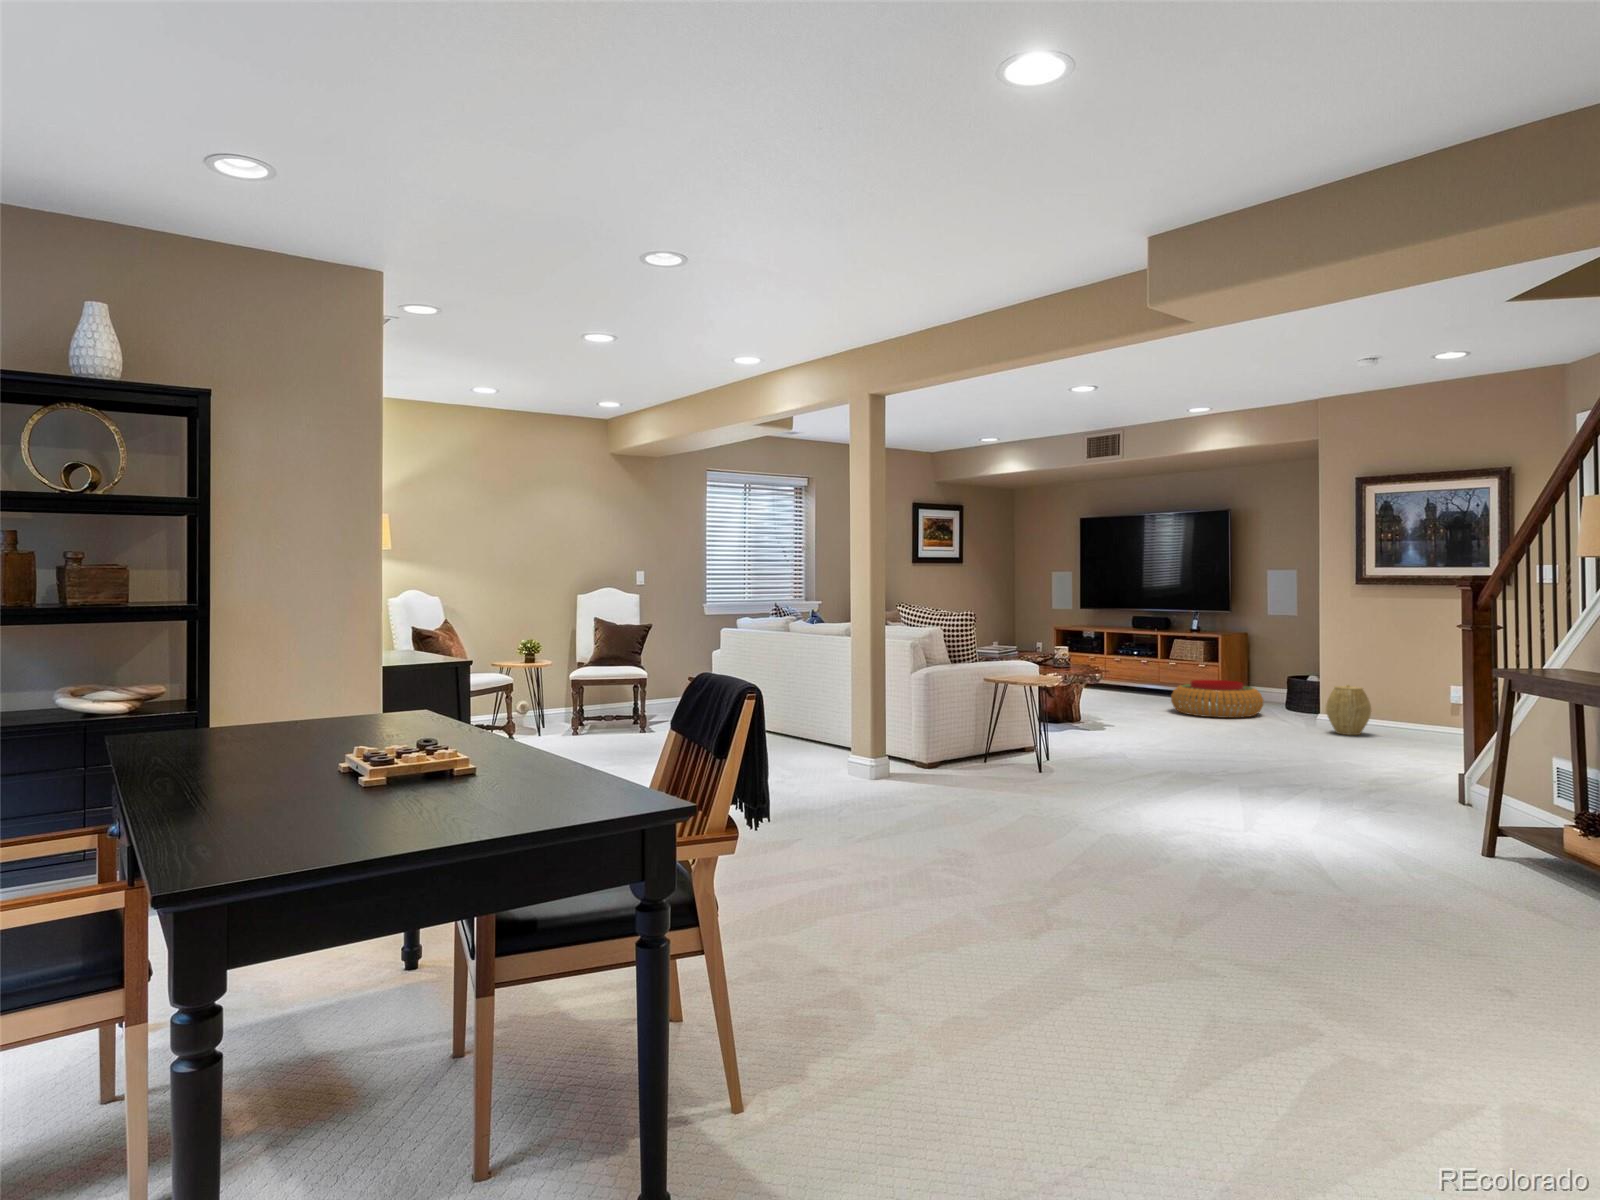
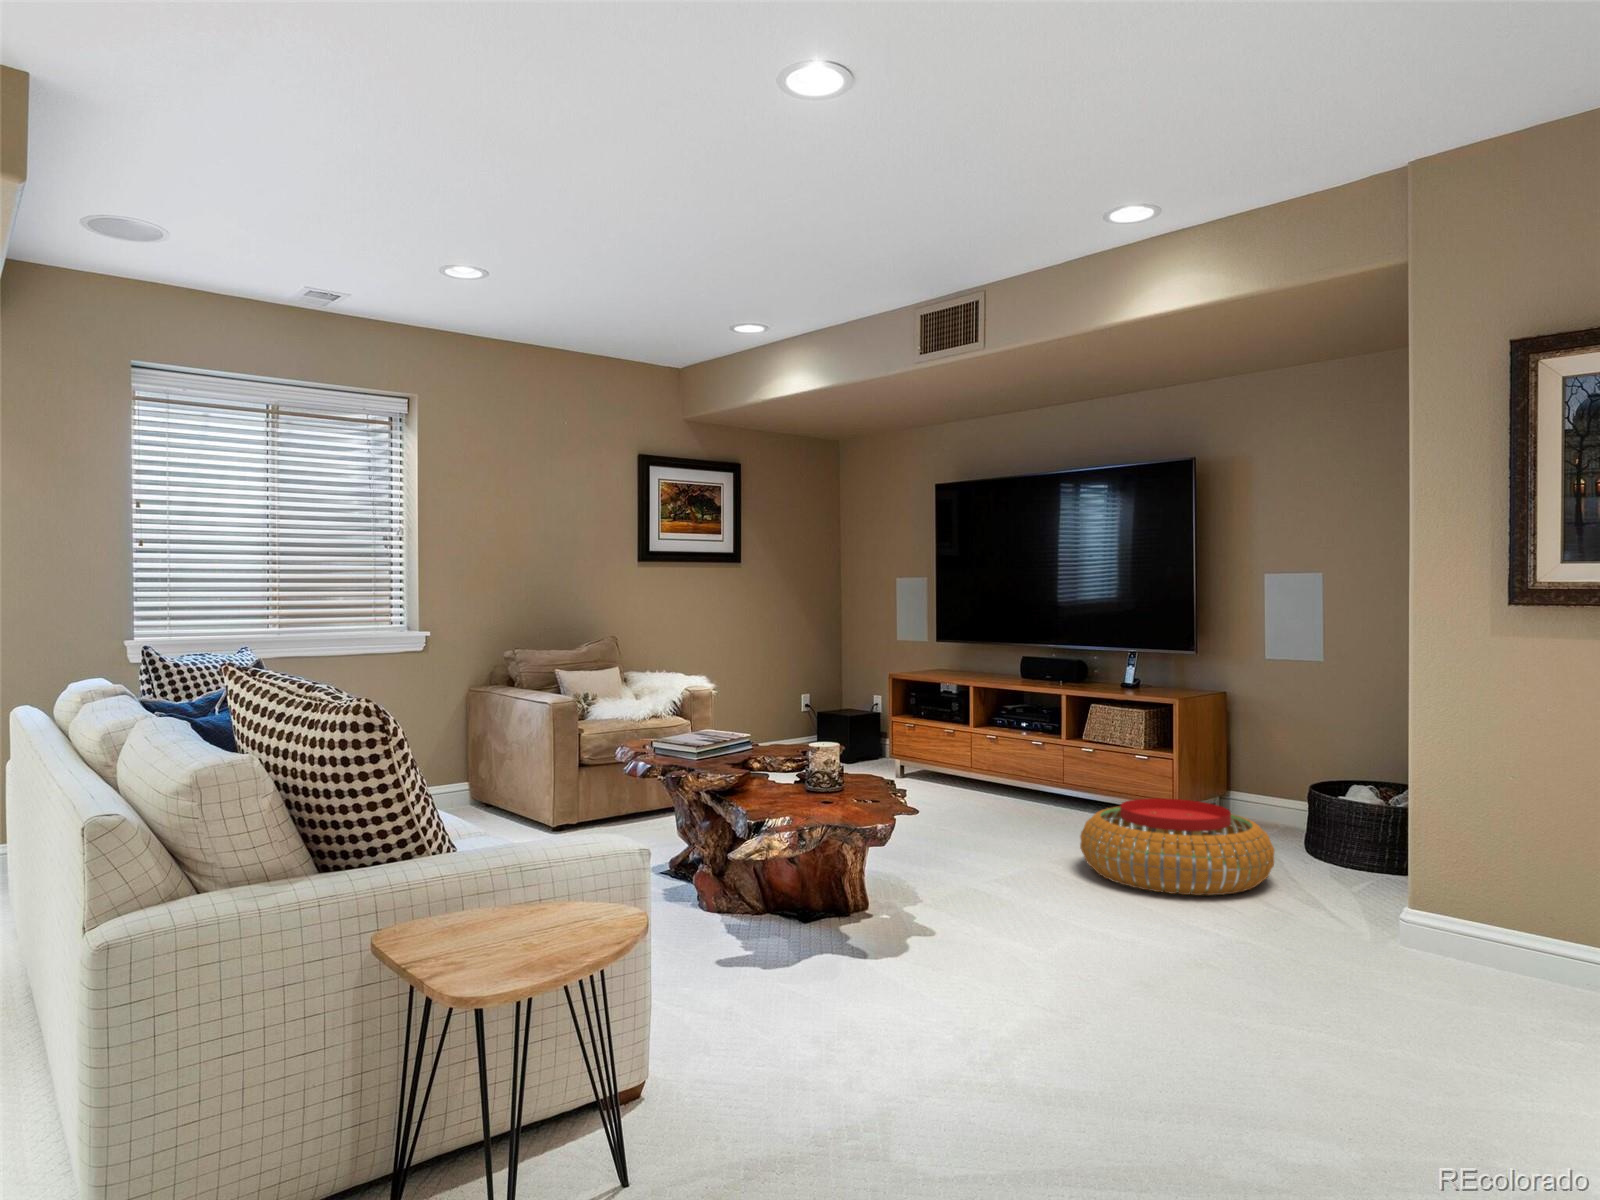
woven basket: present [1326,685,1371,735] -> none [1446,848,1565,981]

